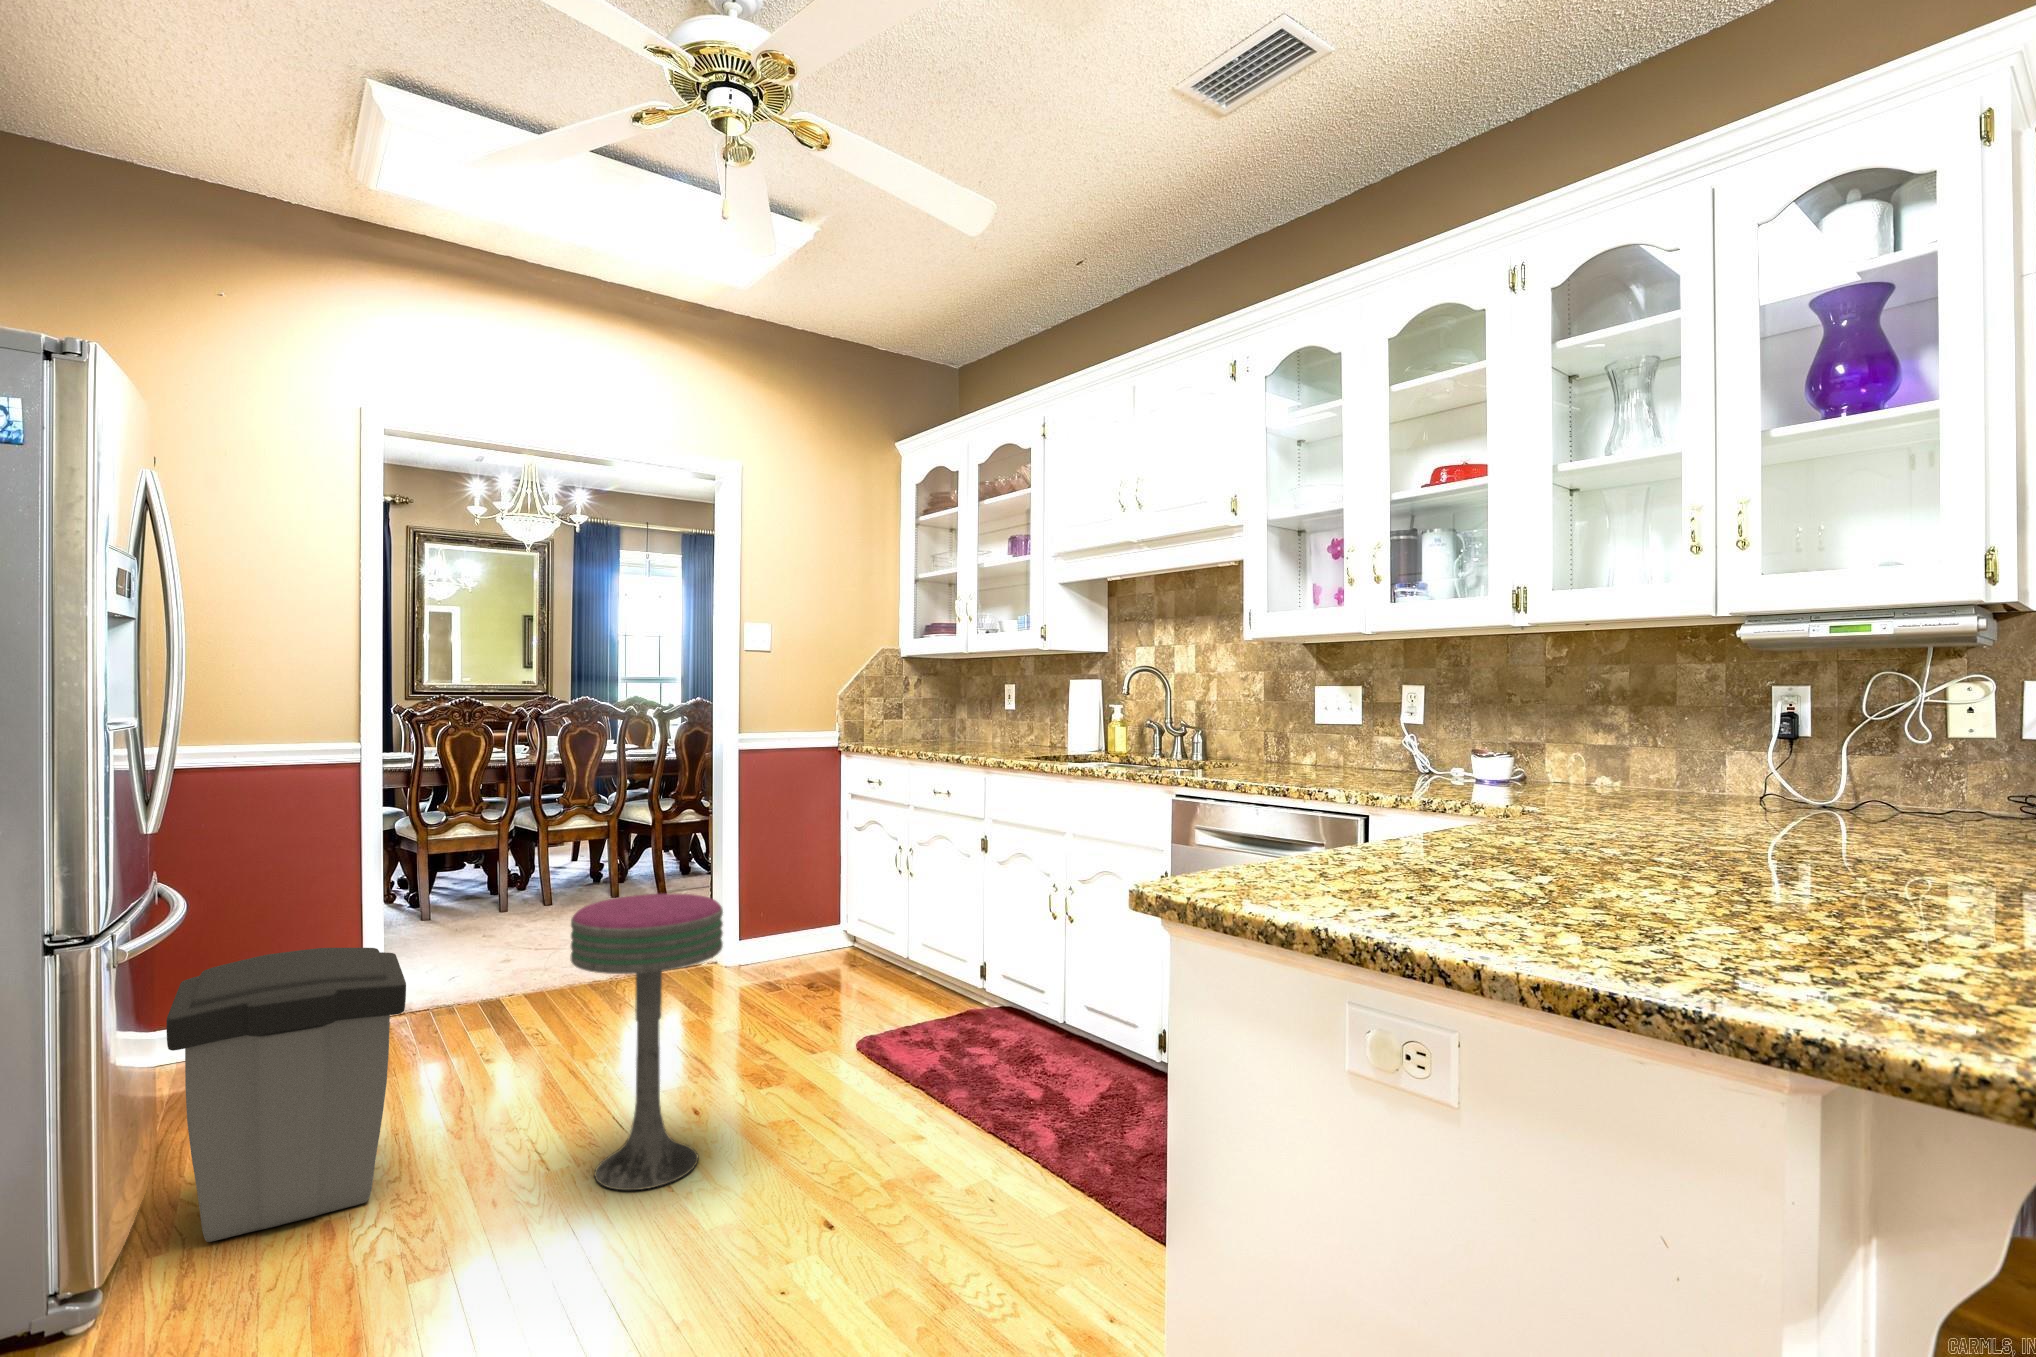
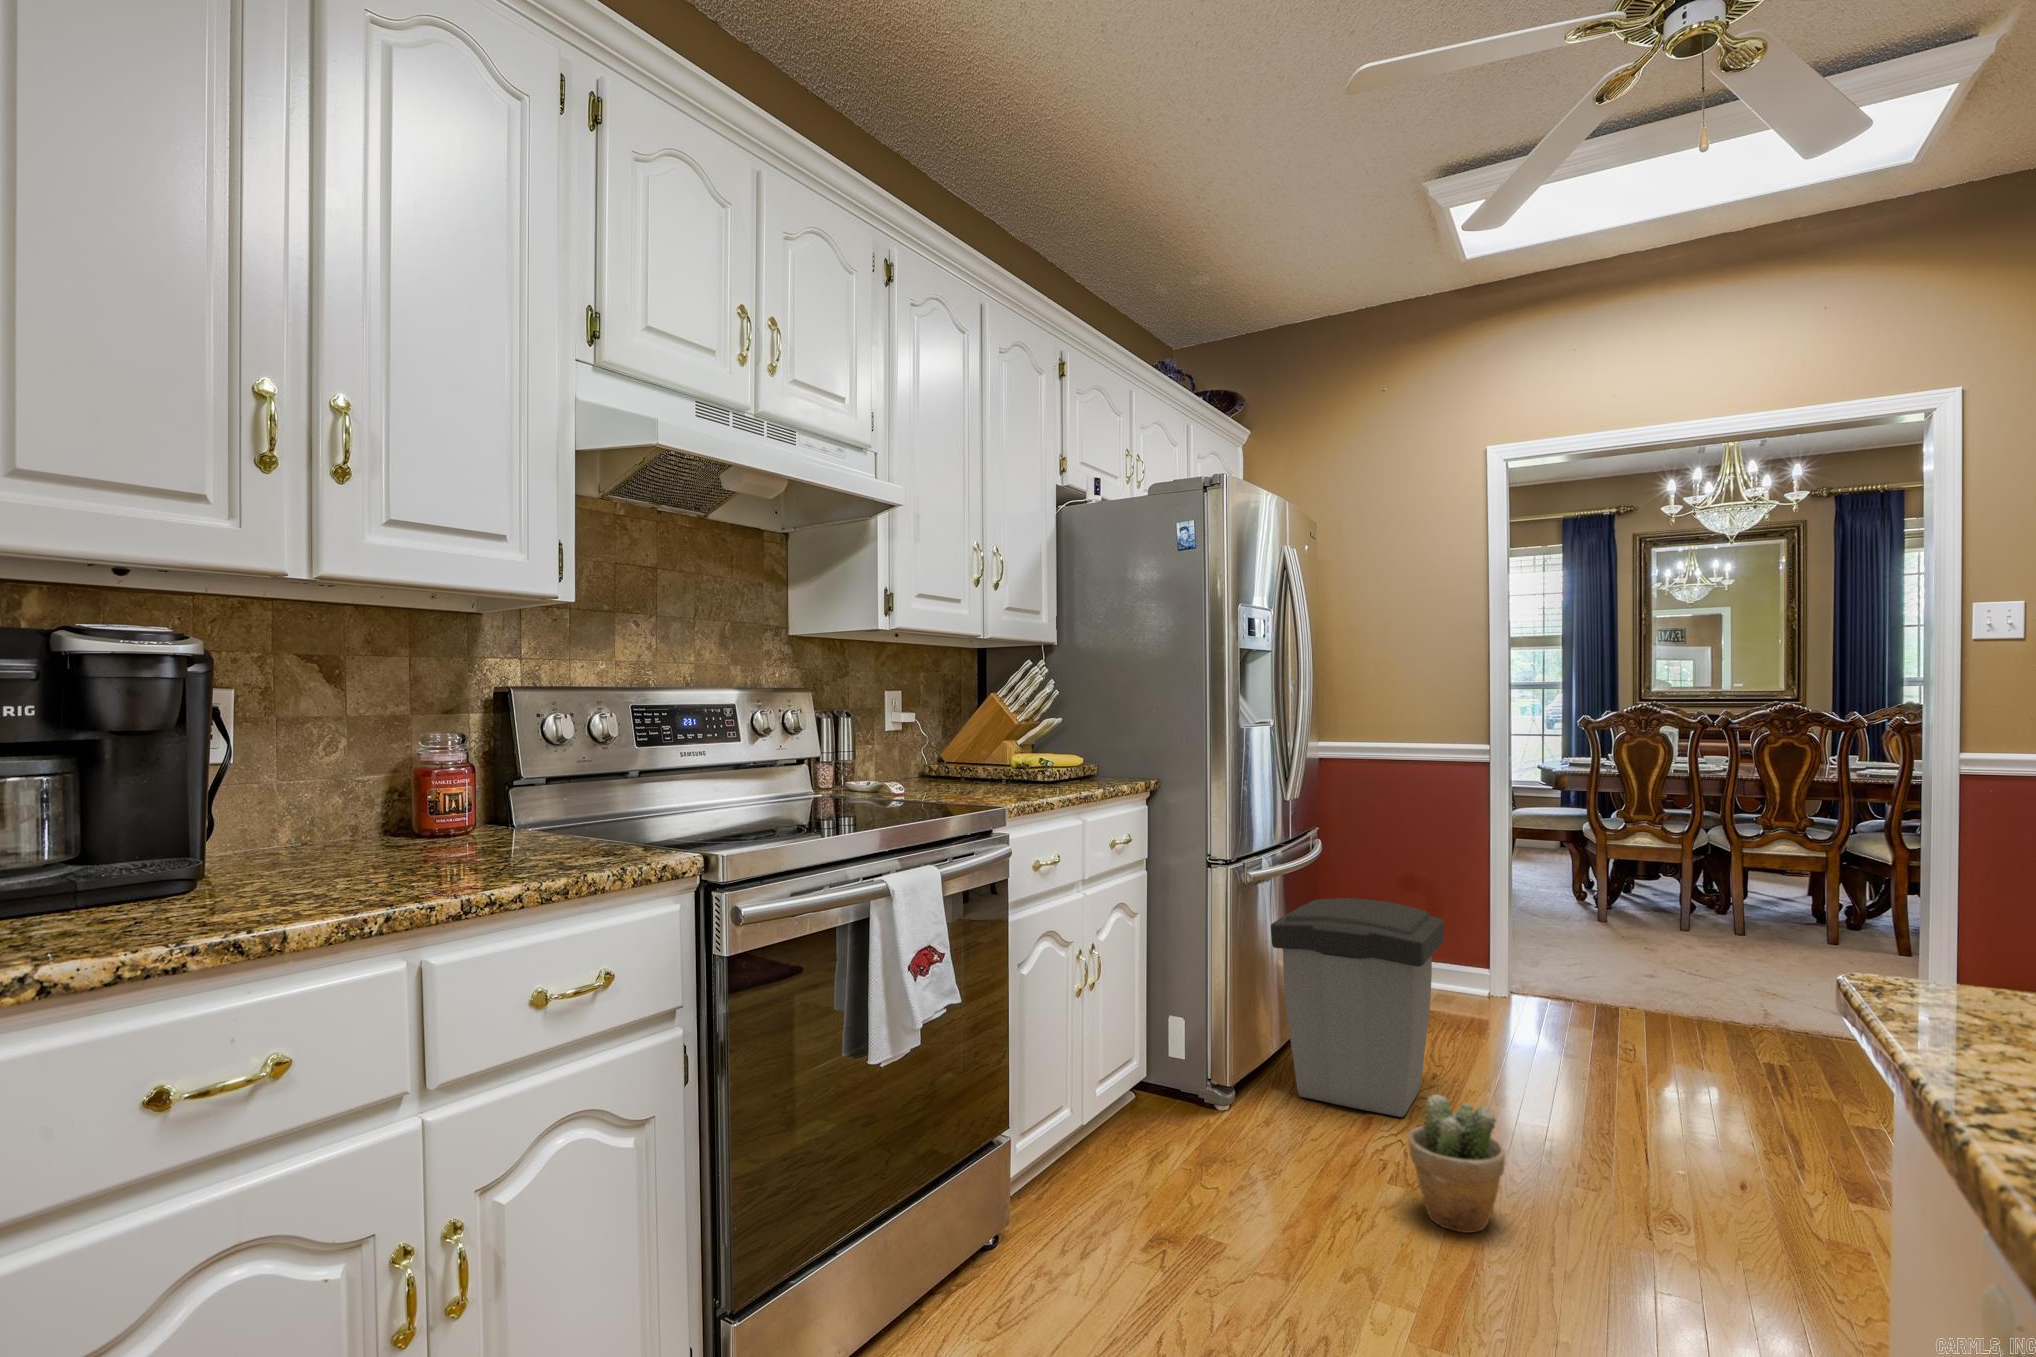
bar stool: present [571,893,723,1190] -> none [1553,908,1731,1228]
potted plant: none [453,1137,564,1295] -> present [1408,1095,1505,1233]

